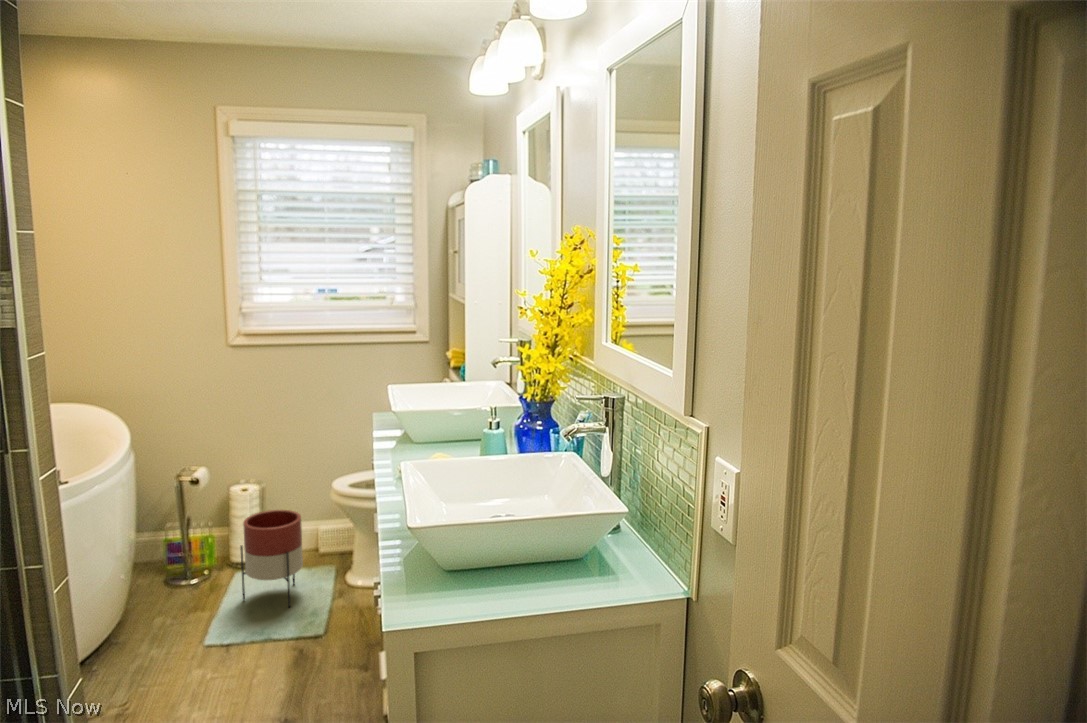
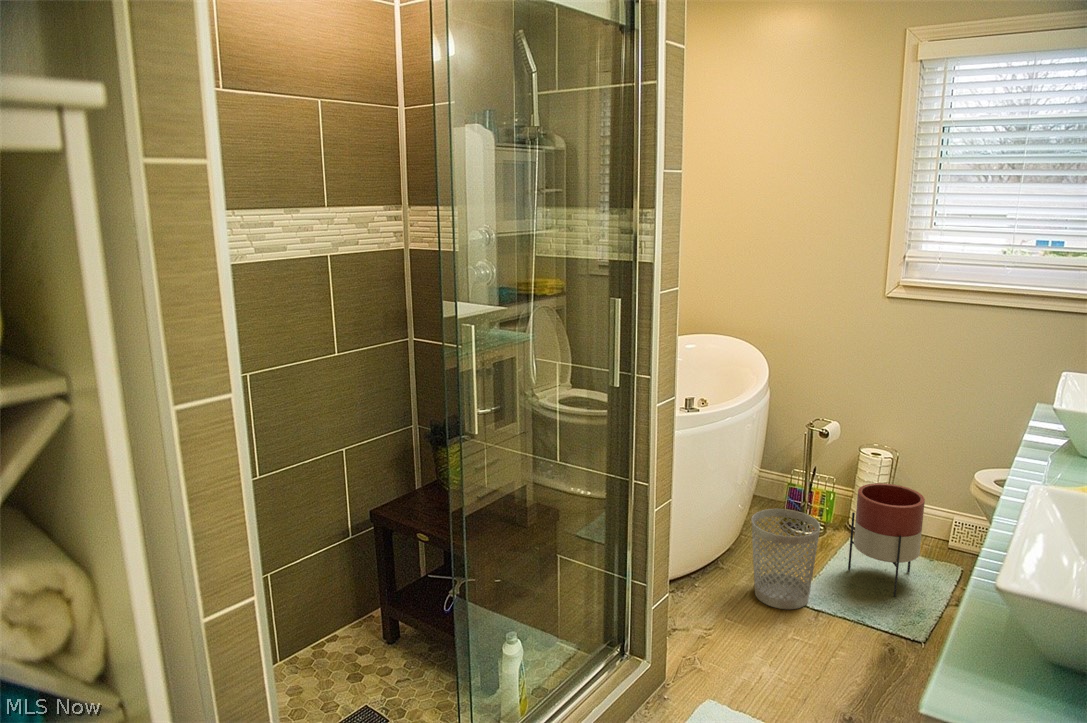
wastebasket: none [147,558,219,660] -> present [752,509,820,609]

